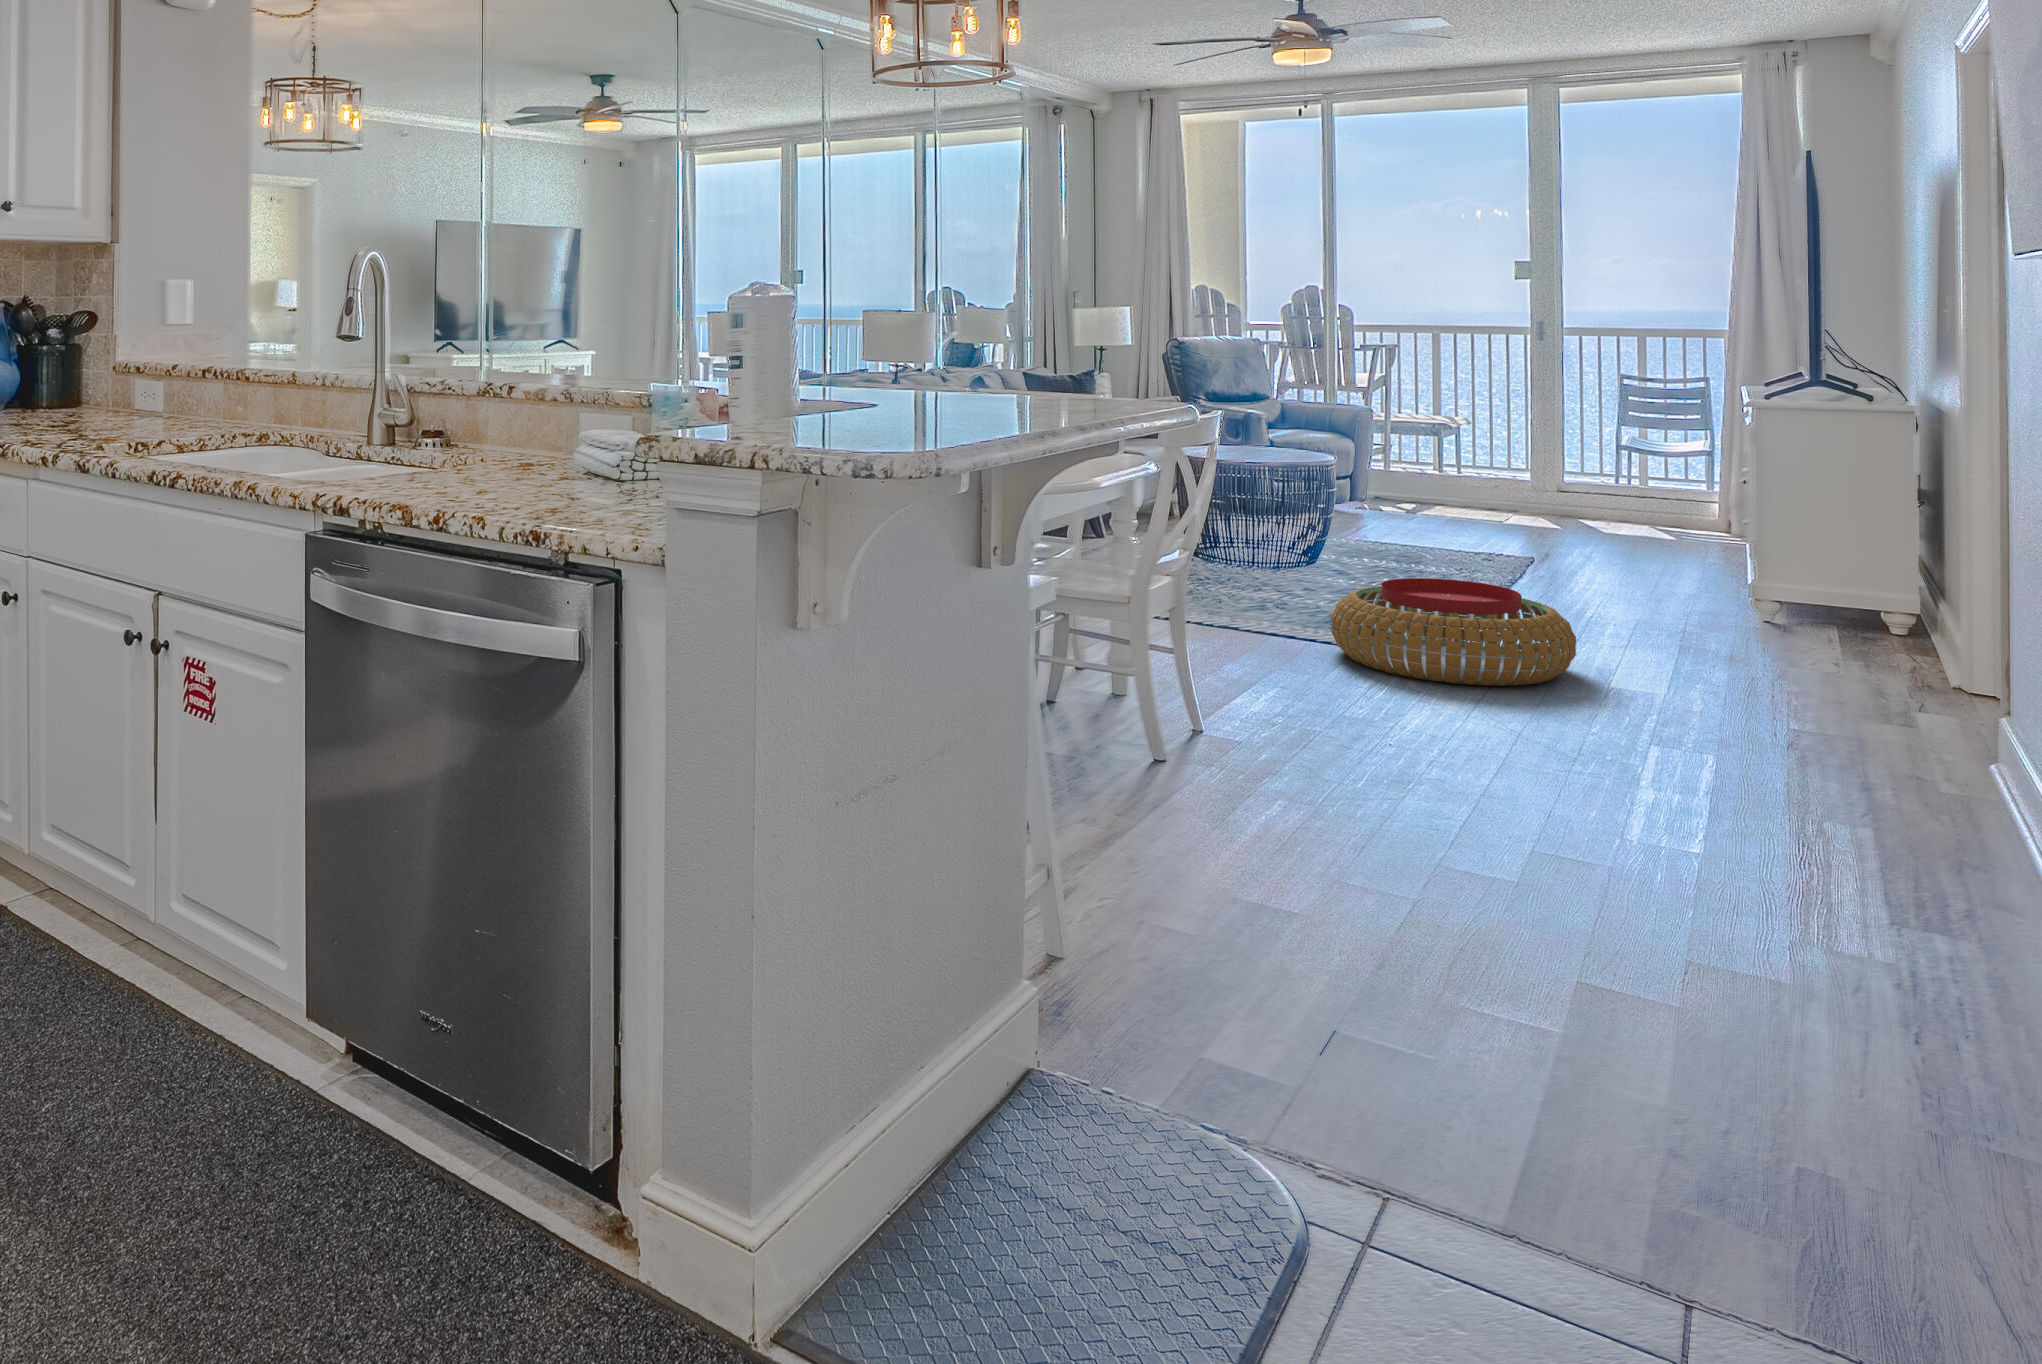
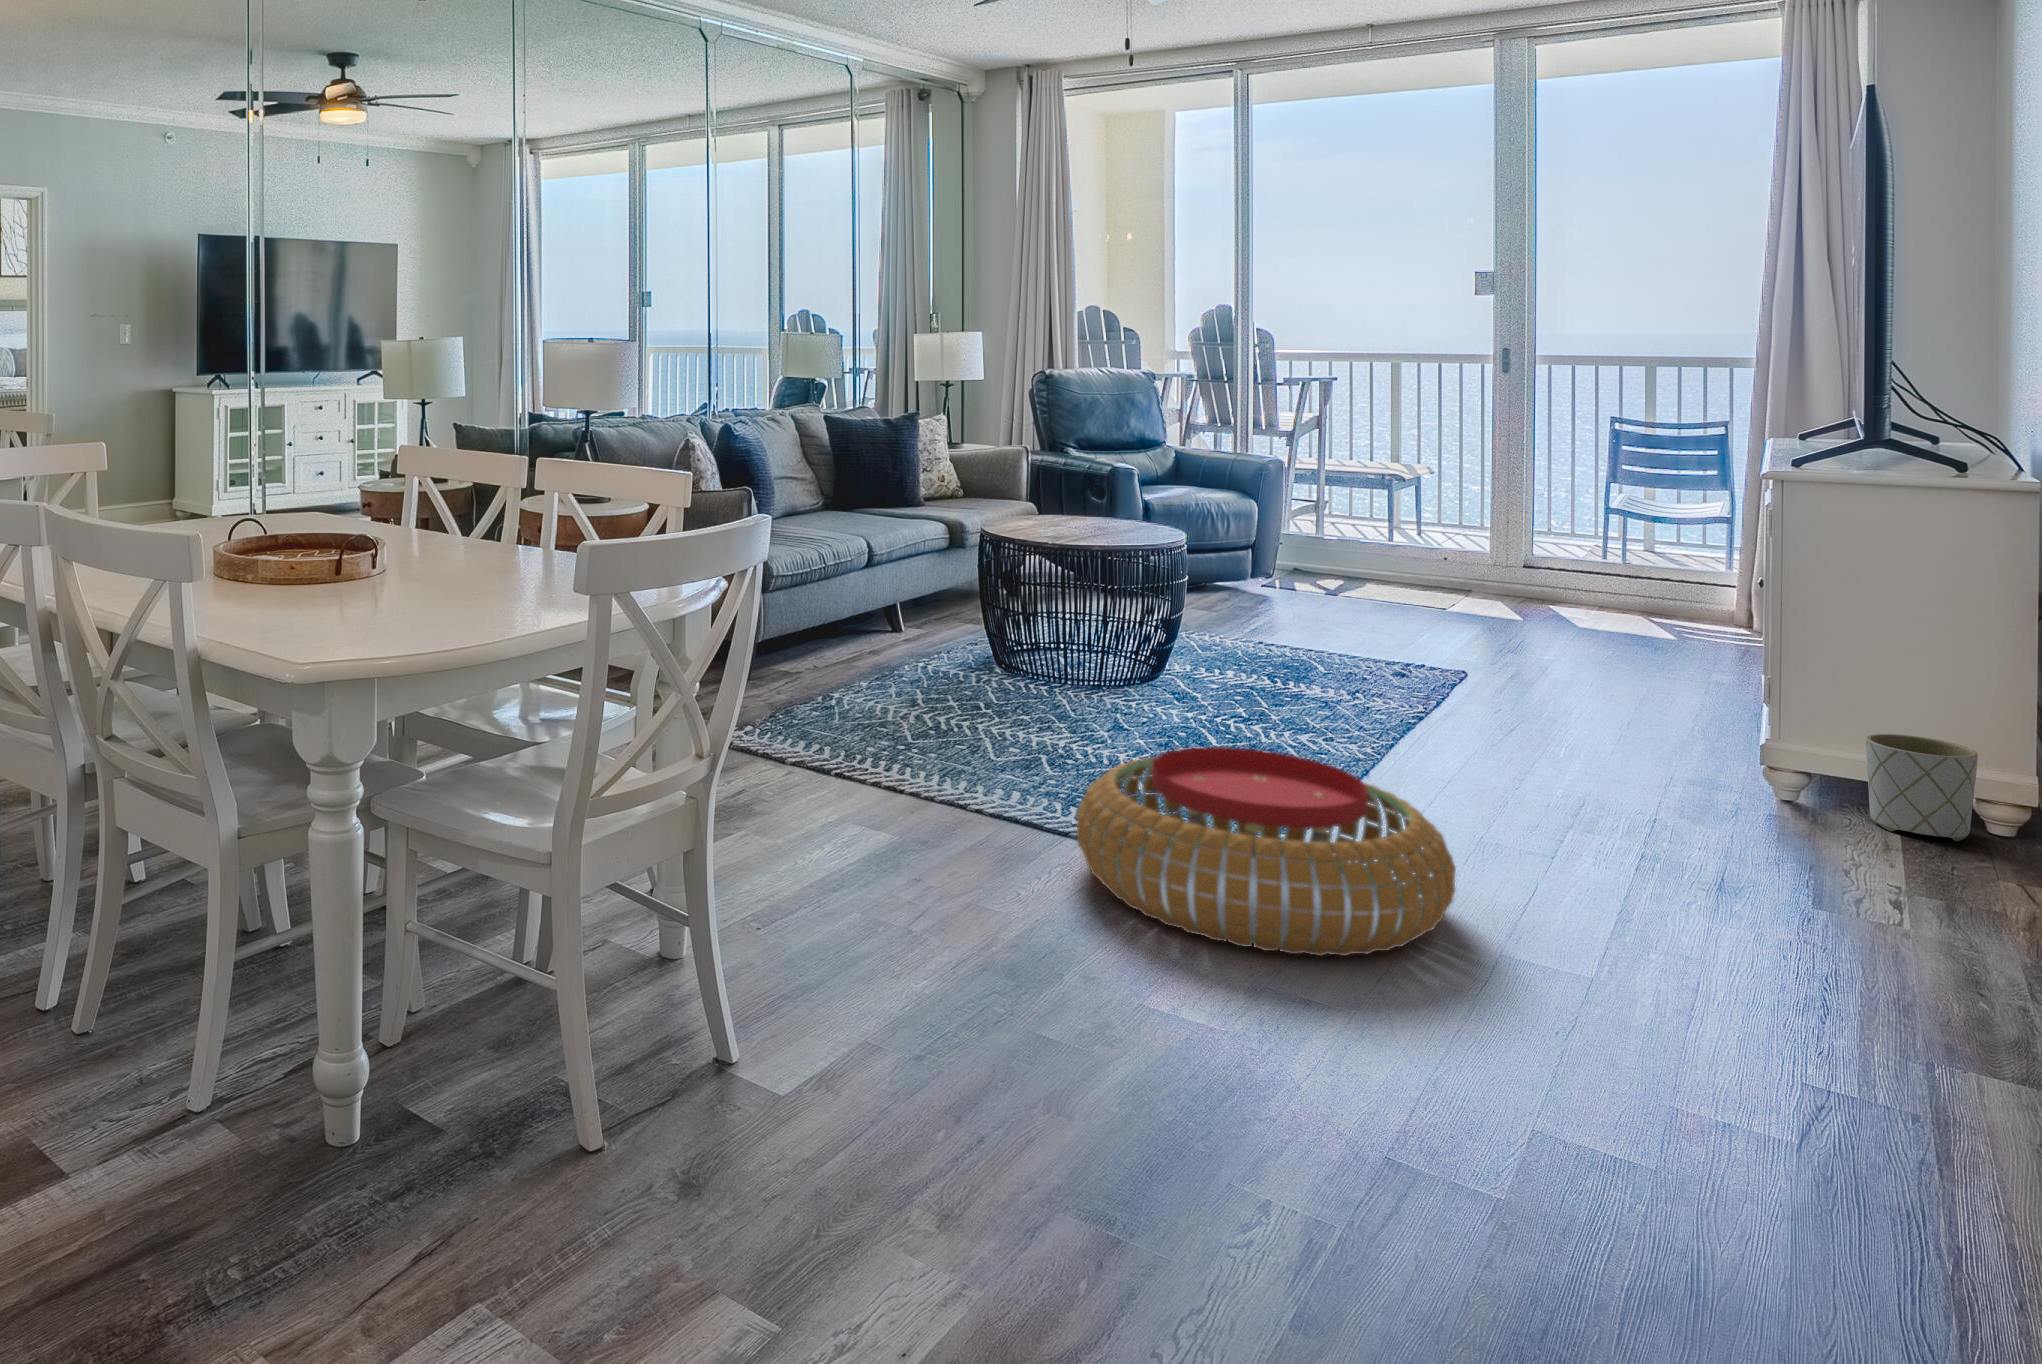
planter: none [1813,571,1882,635] -> present [1866,734,1978,841]

